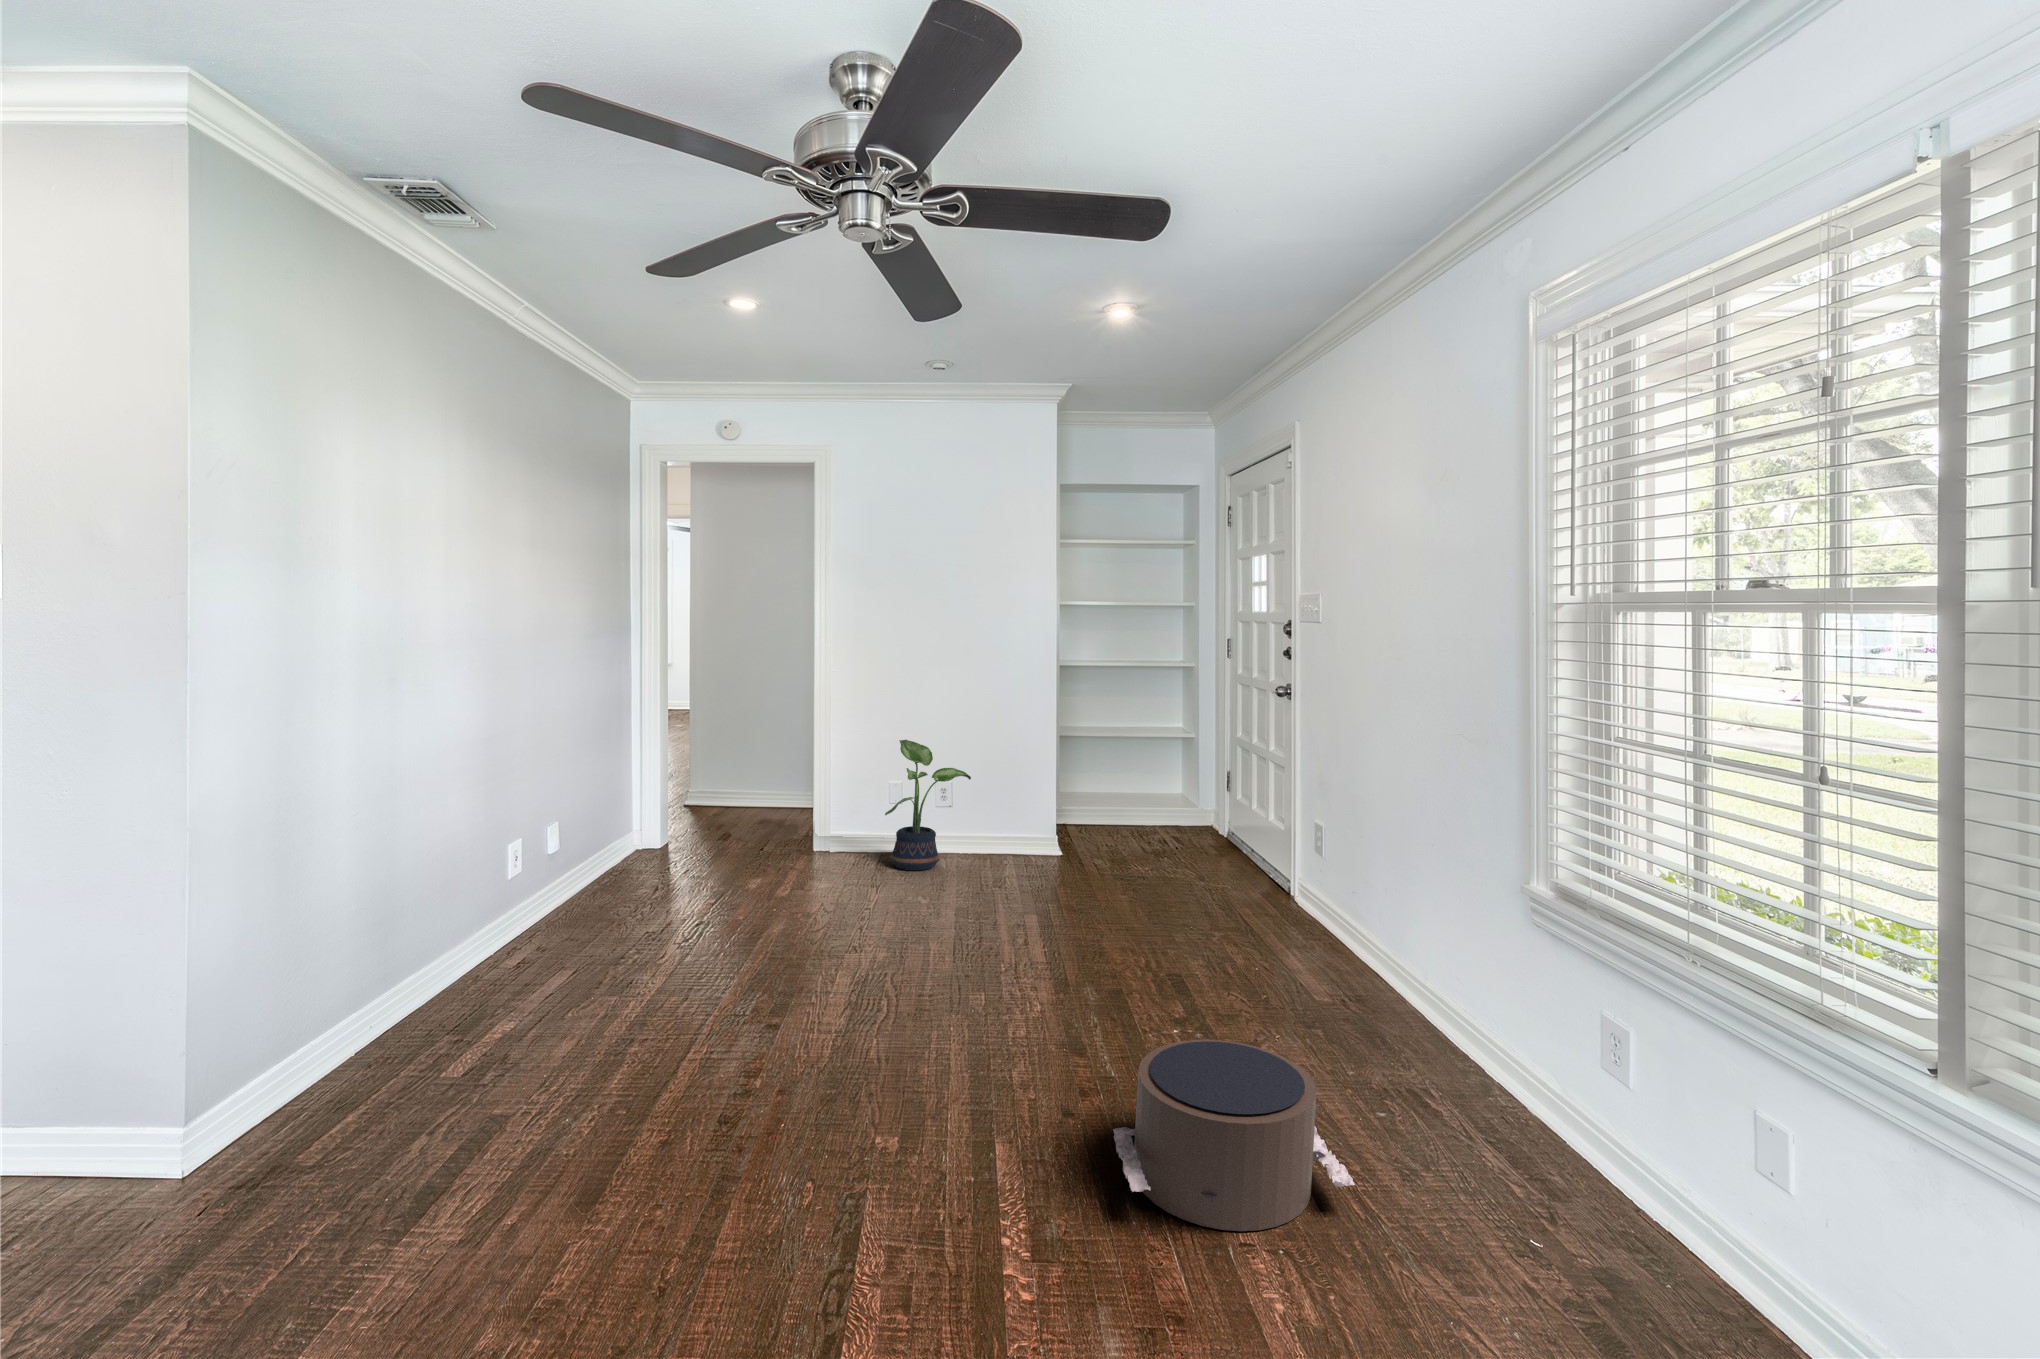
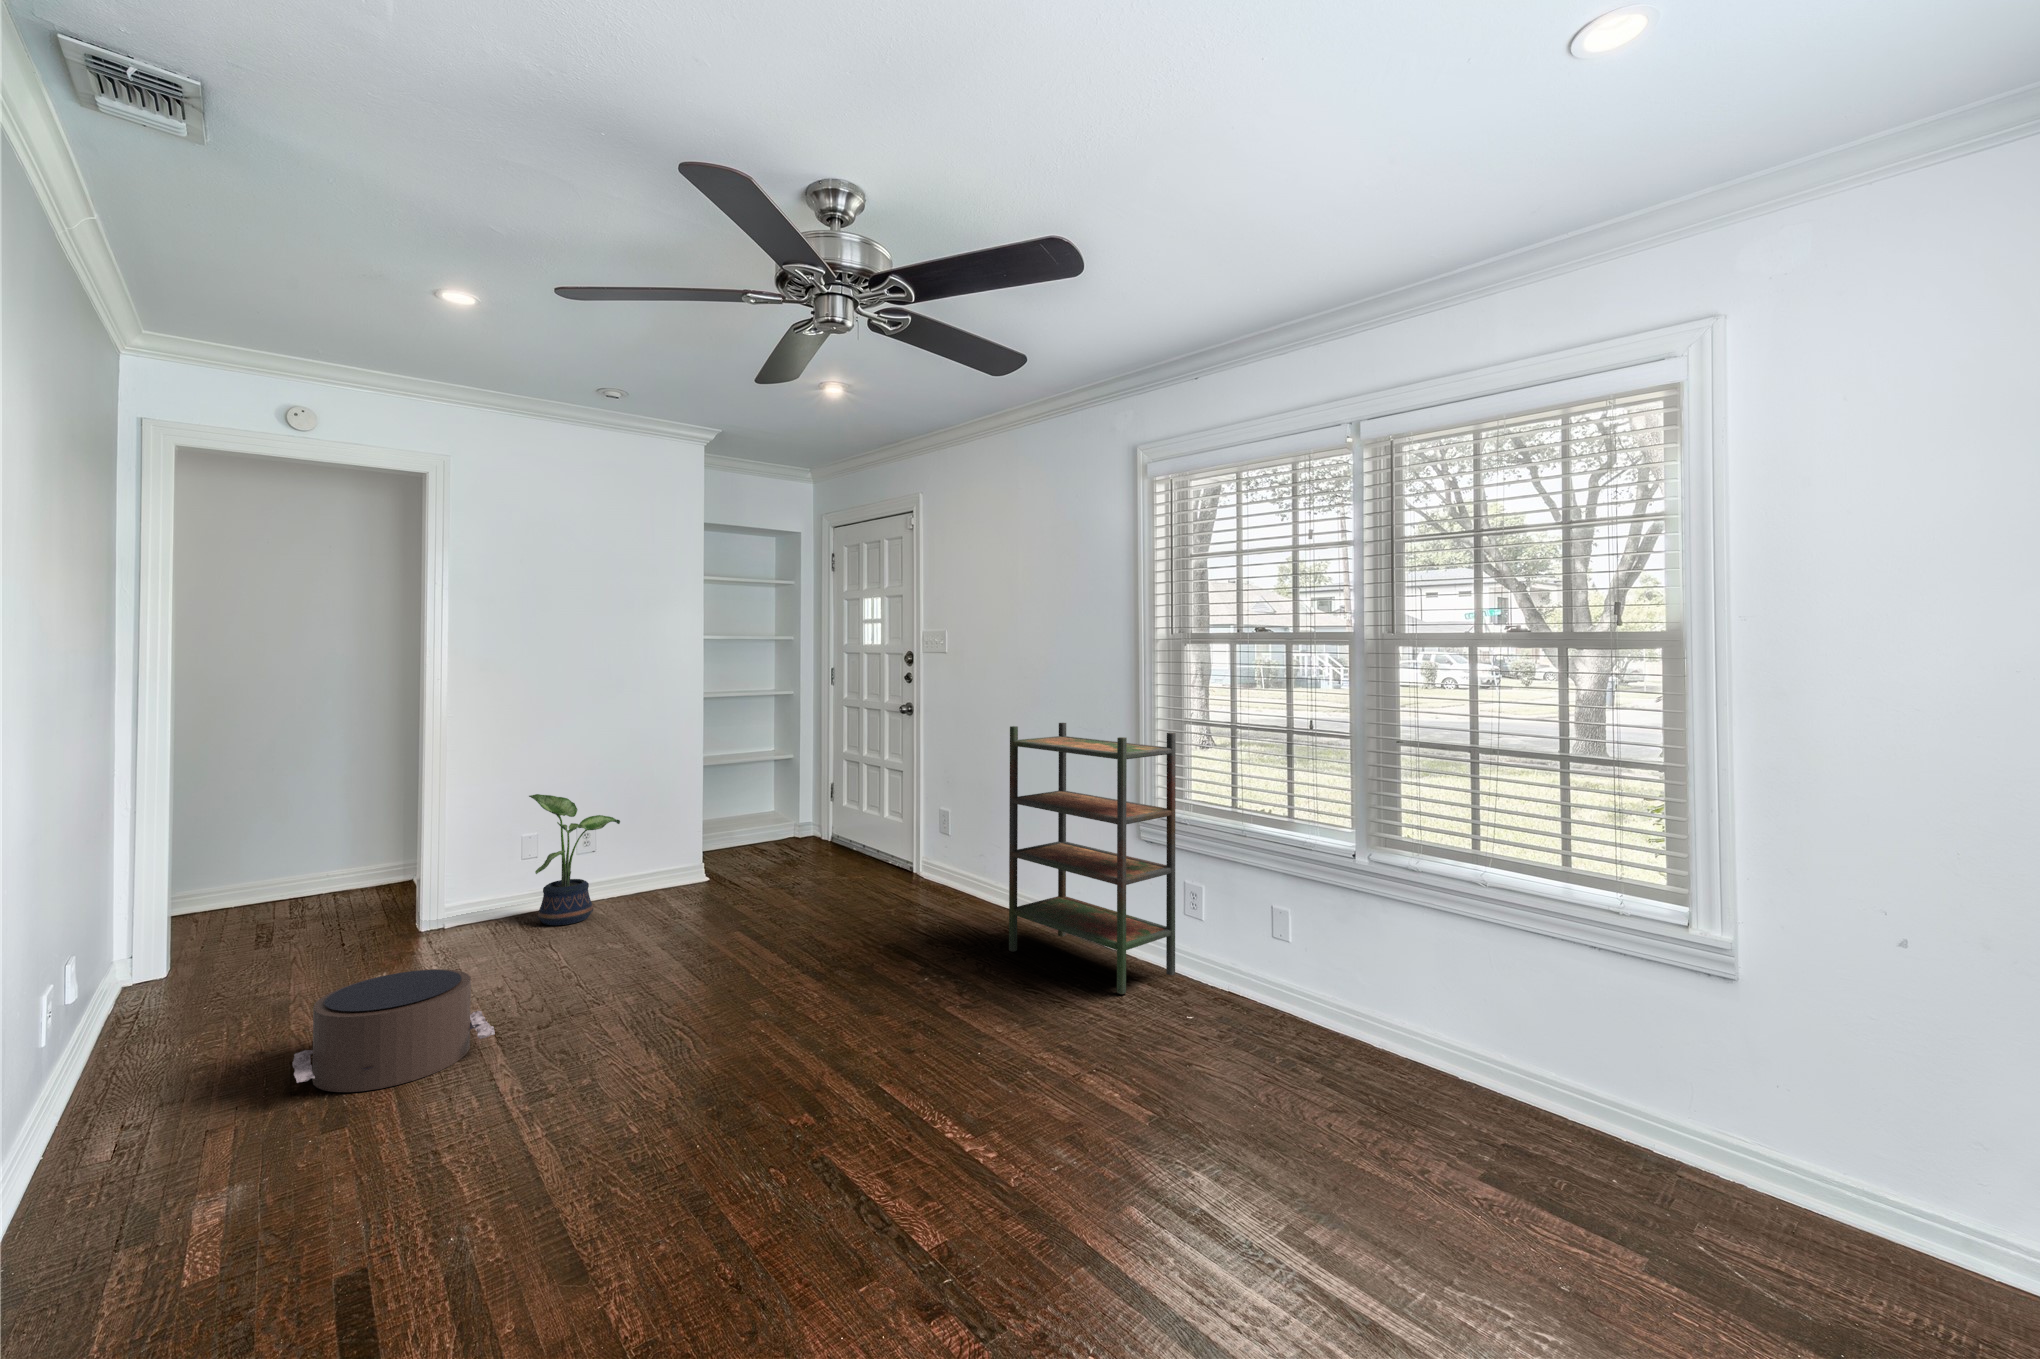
bookshelf: none [1305,715,1542,1126] -> present [1009,723,1176,994]
pouf: present [1113,1040,1355,1231] -> present [292,969,495,1092]

